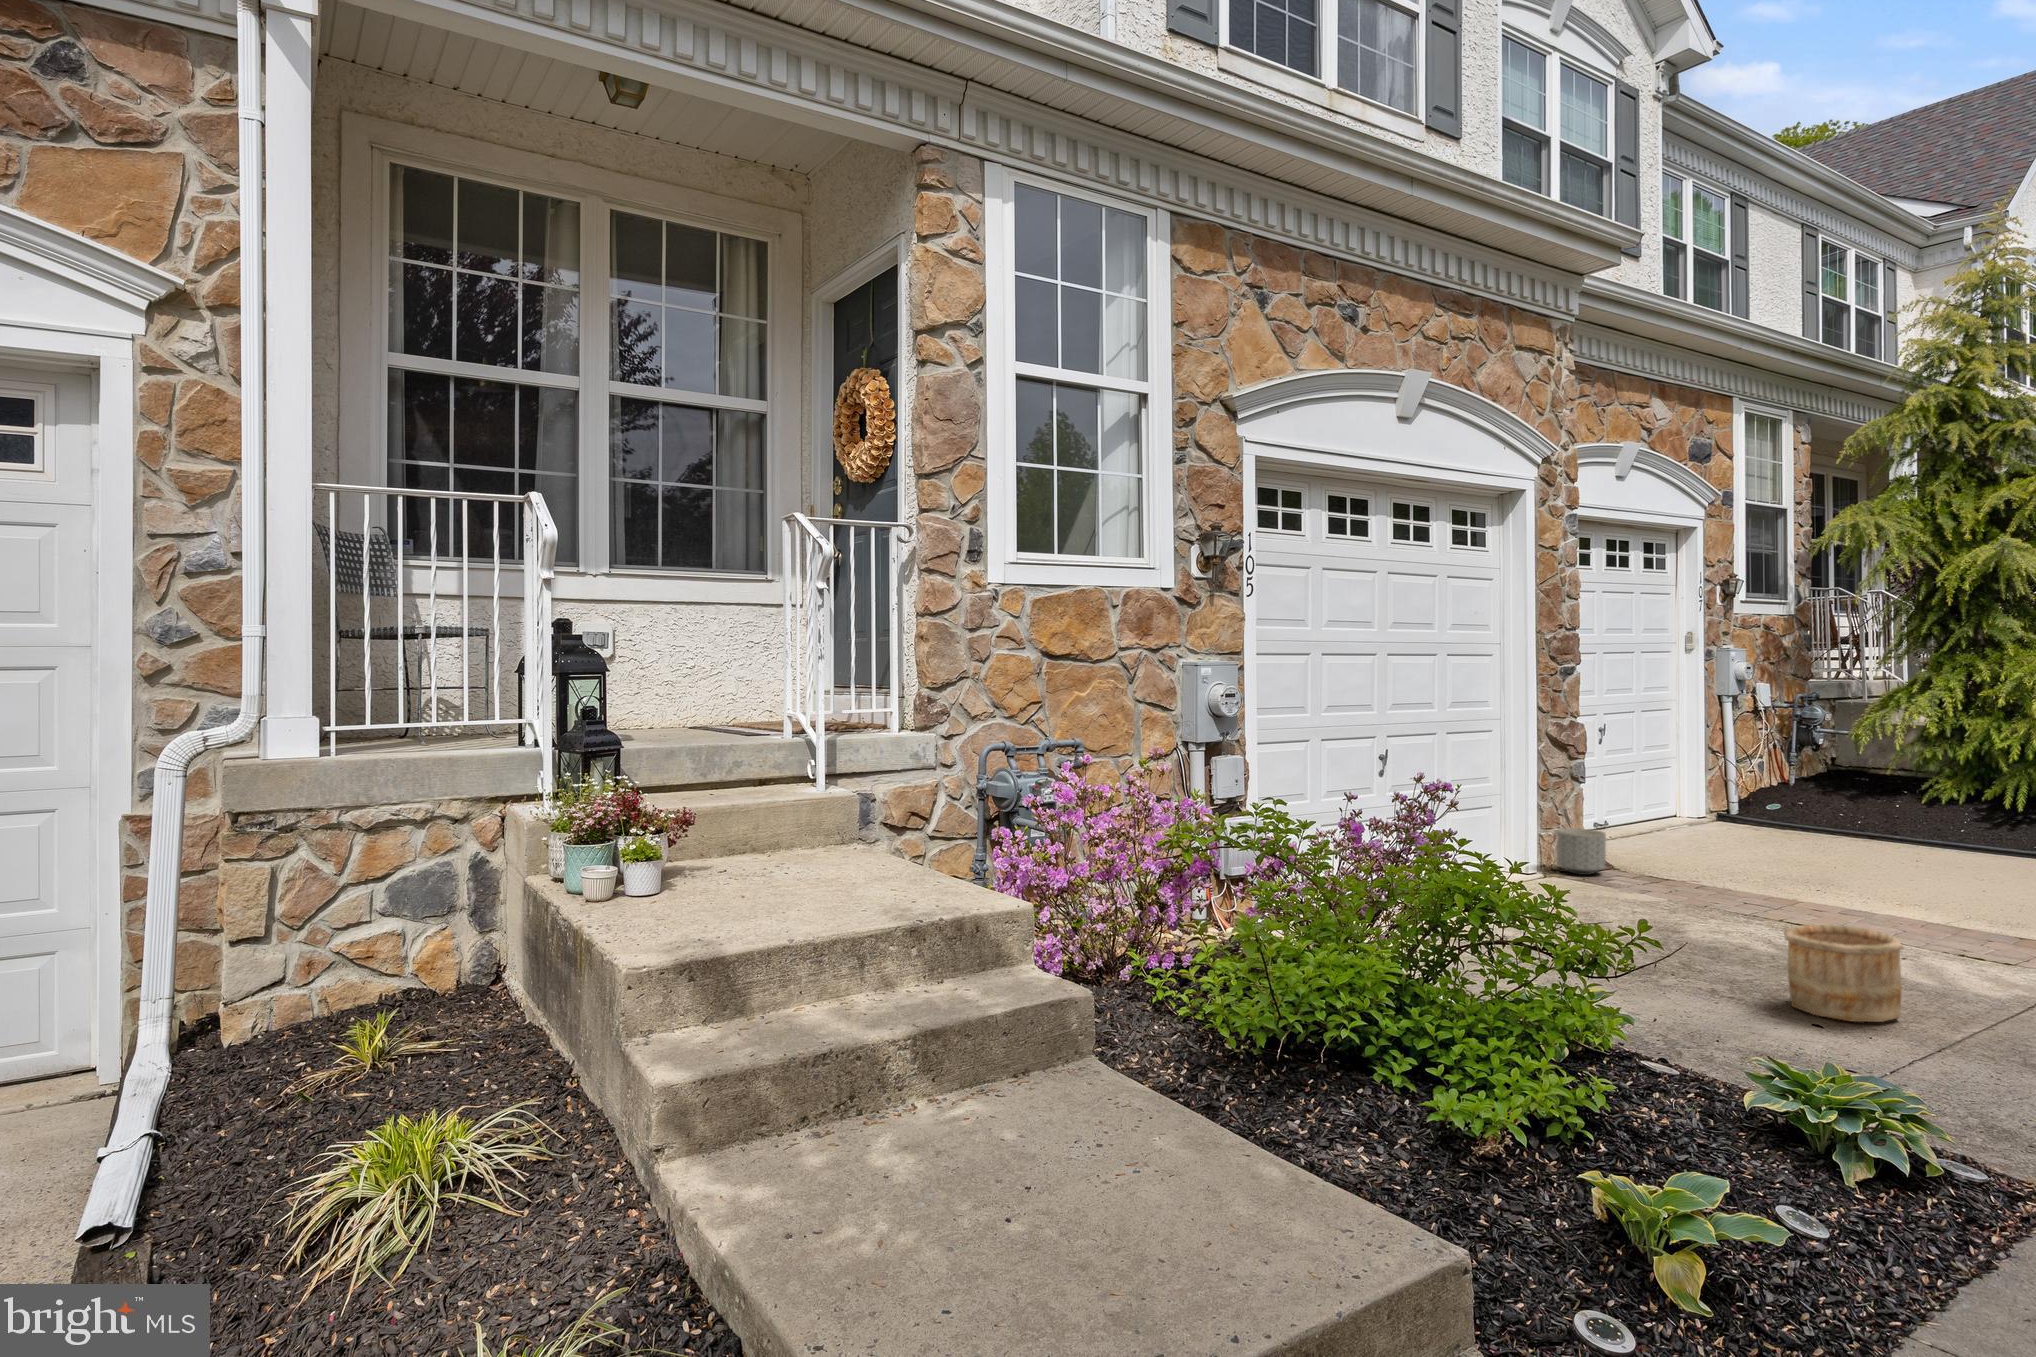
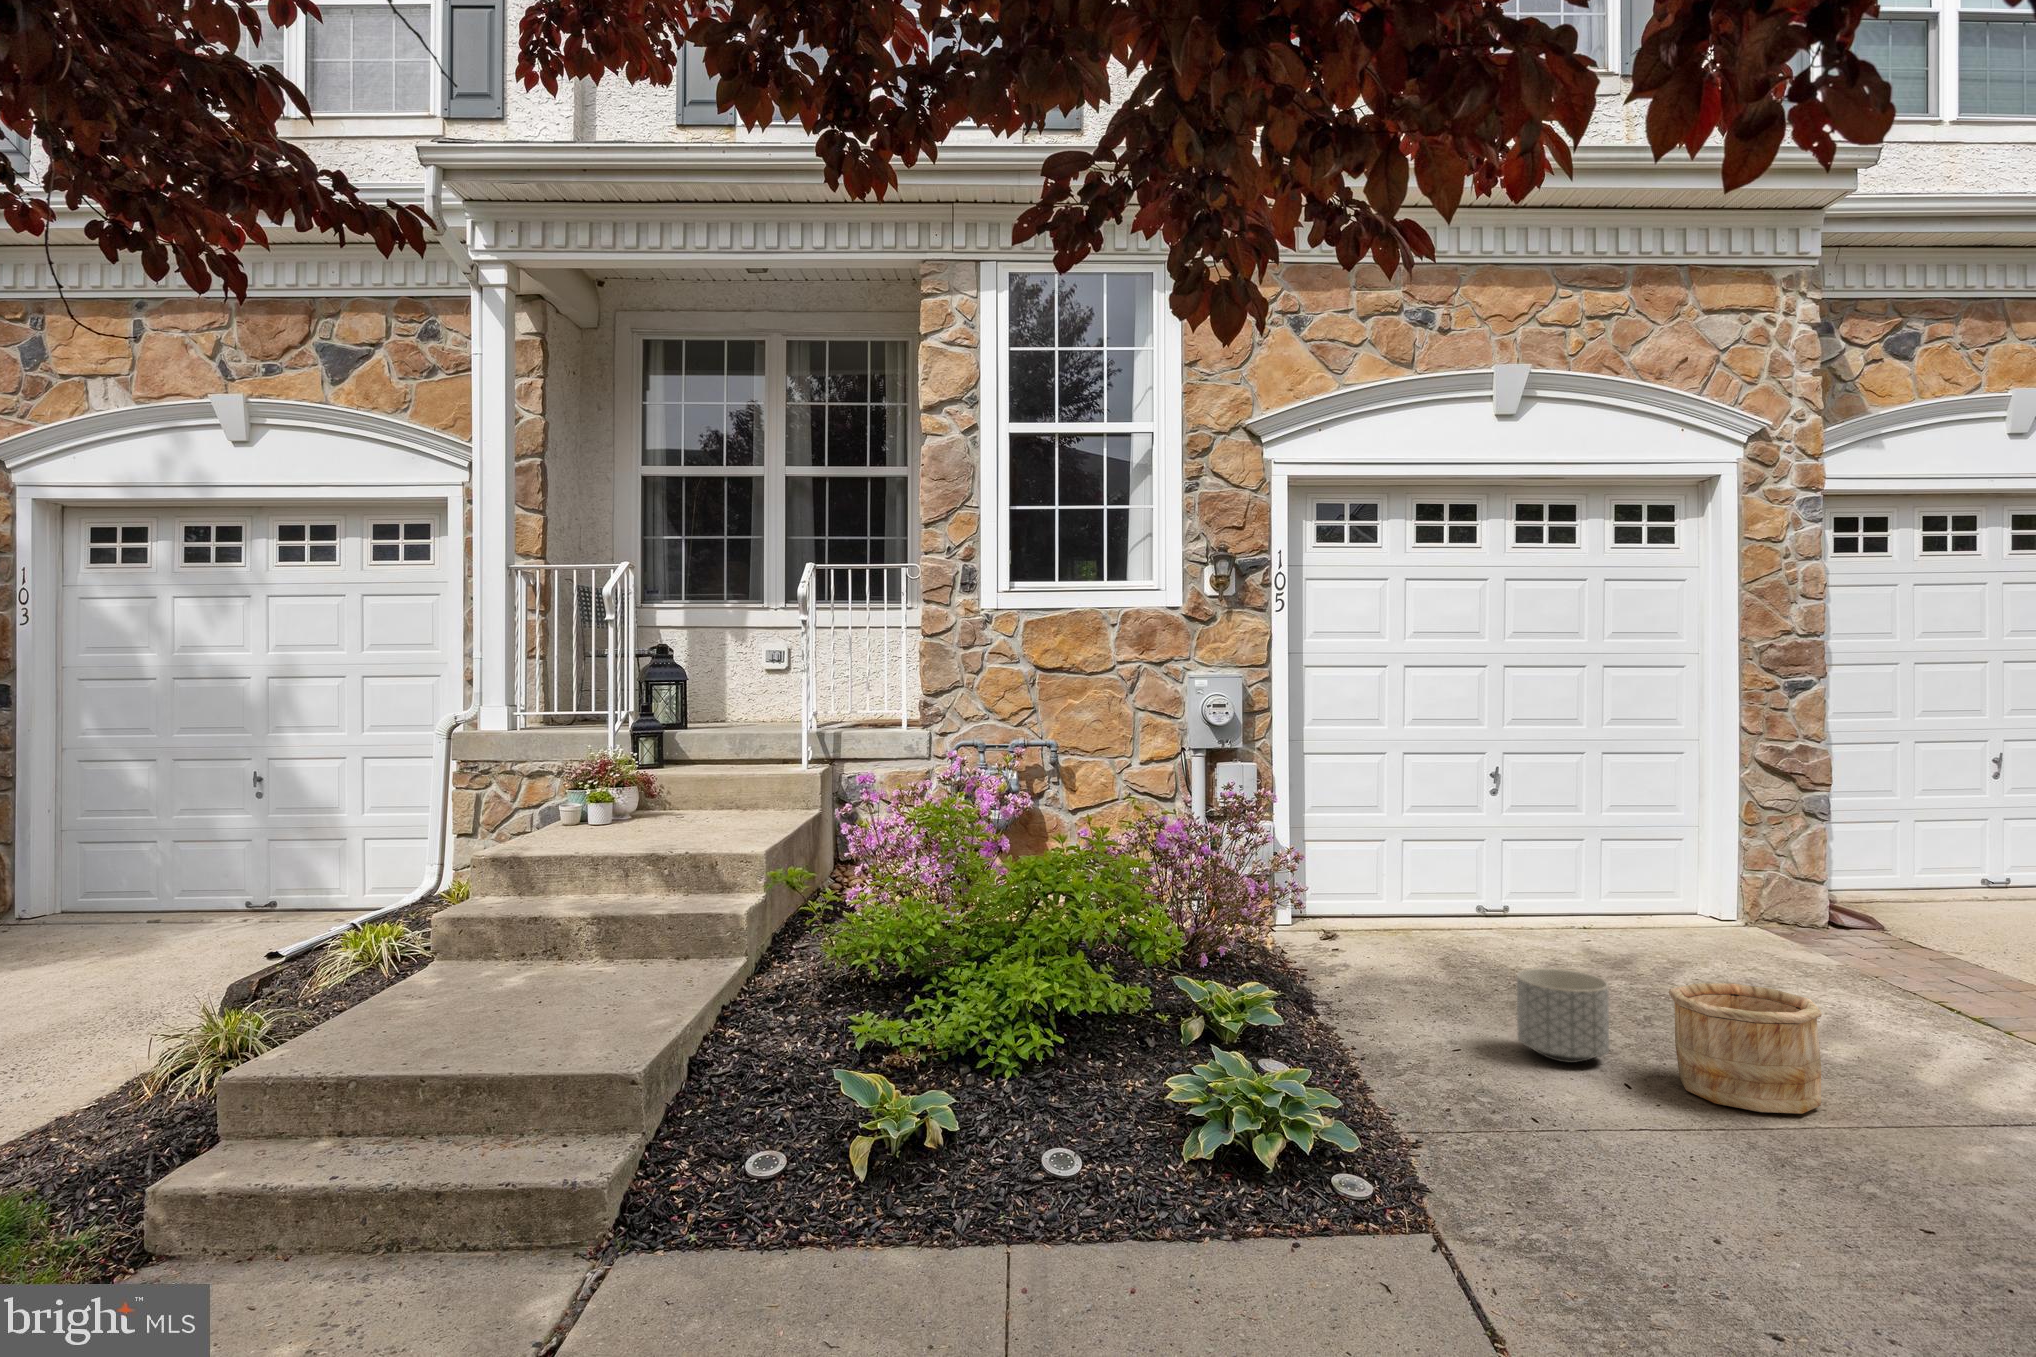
planter: present [1557,828,1606,875] -> present [1517,969,1609,1063]

